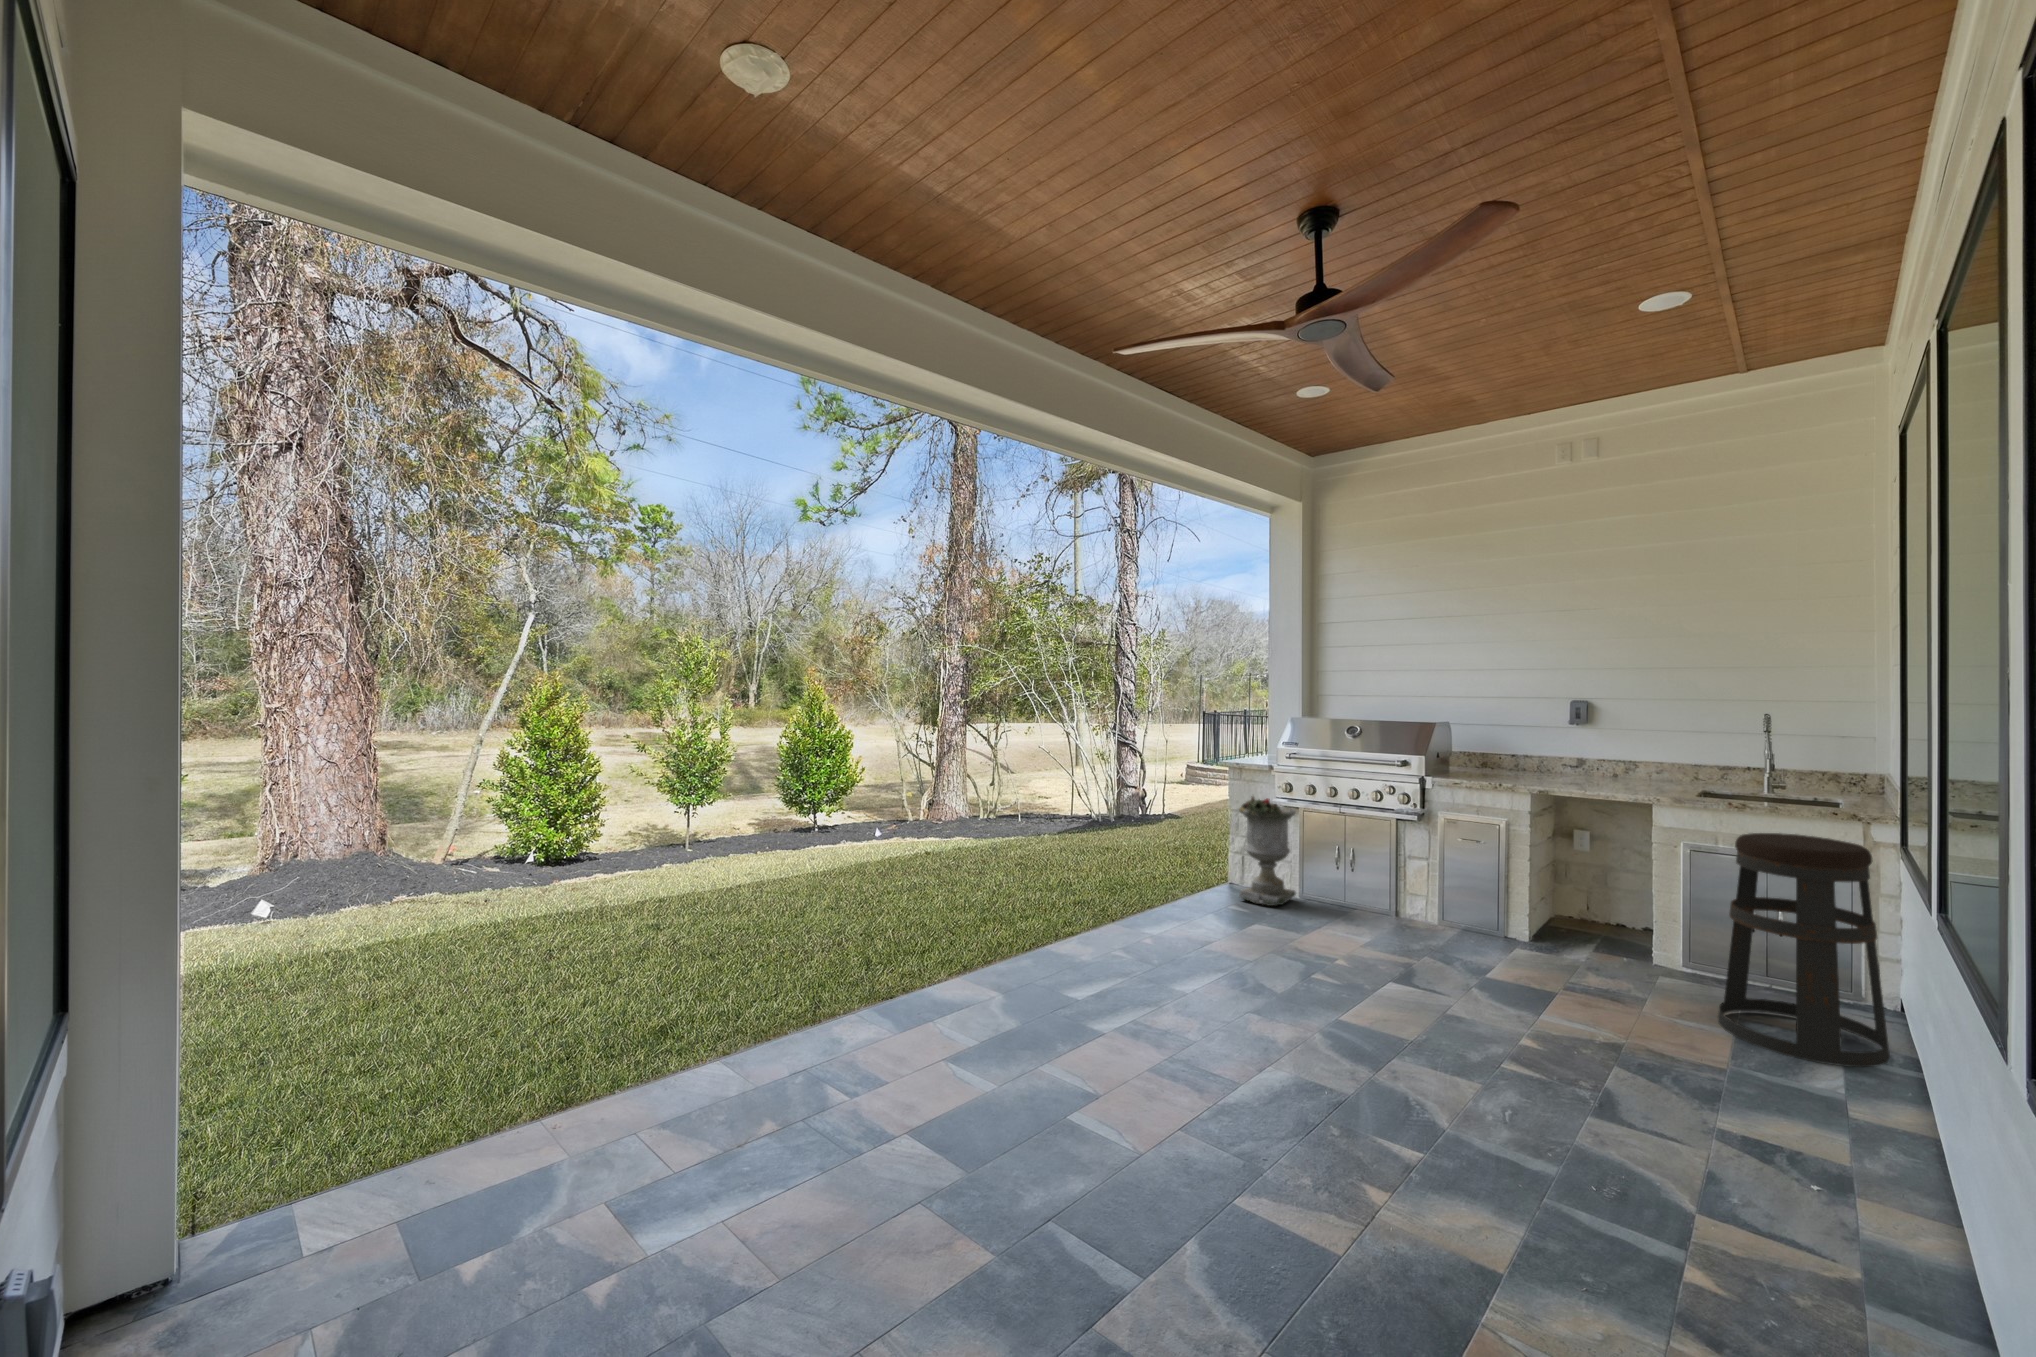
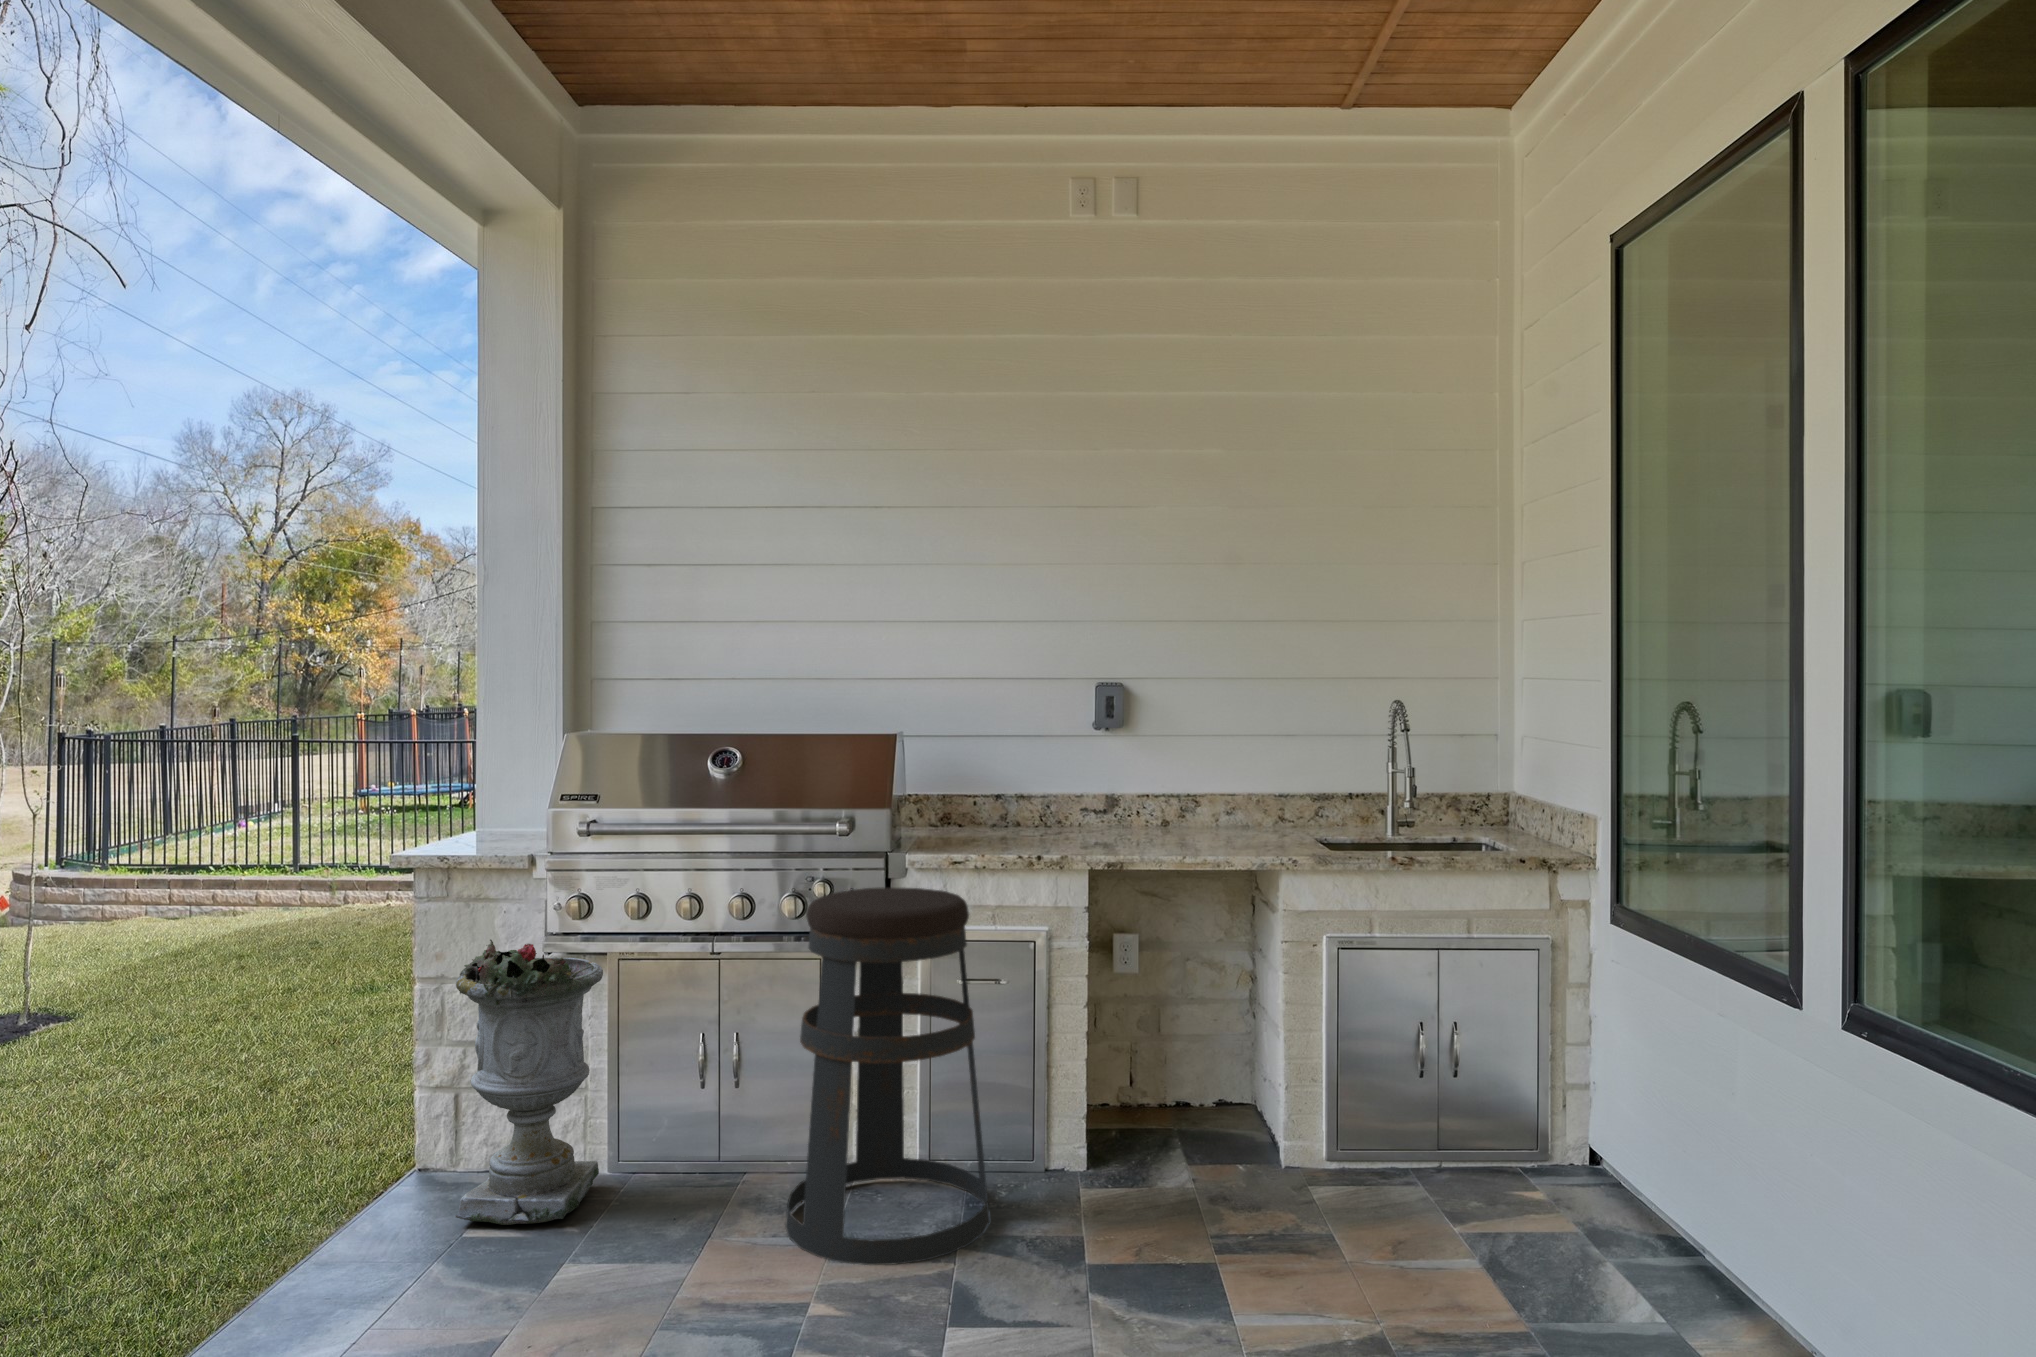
bar stool: present [1718,833,1890,1067] -> present [785,888,990,1265]

